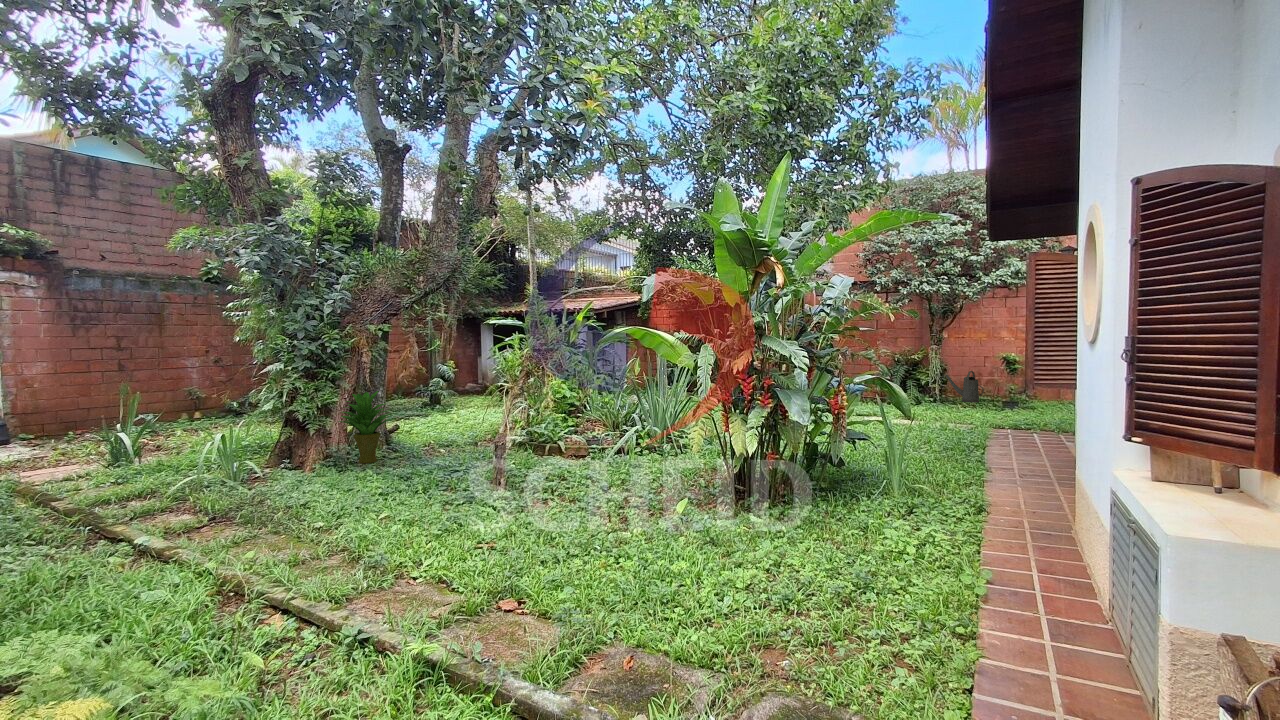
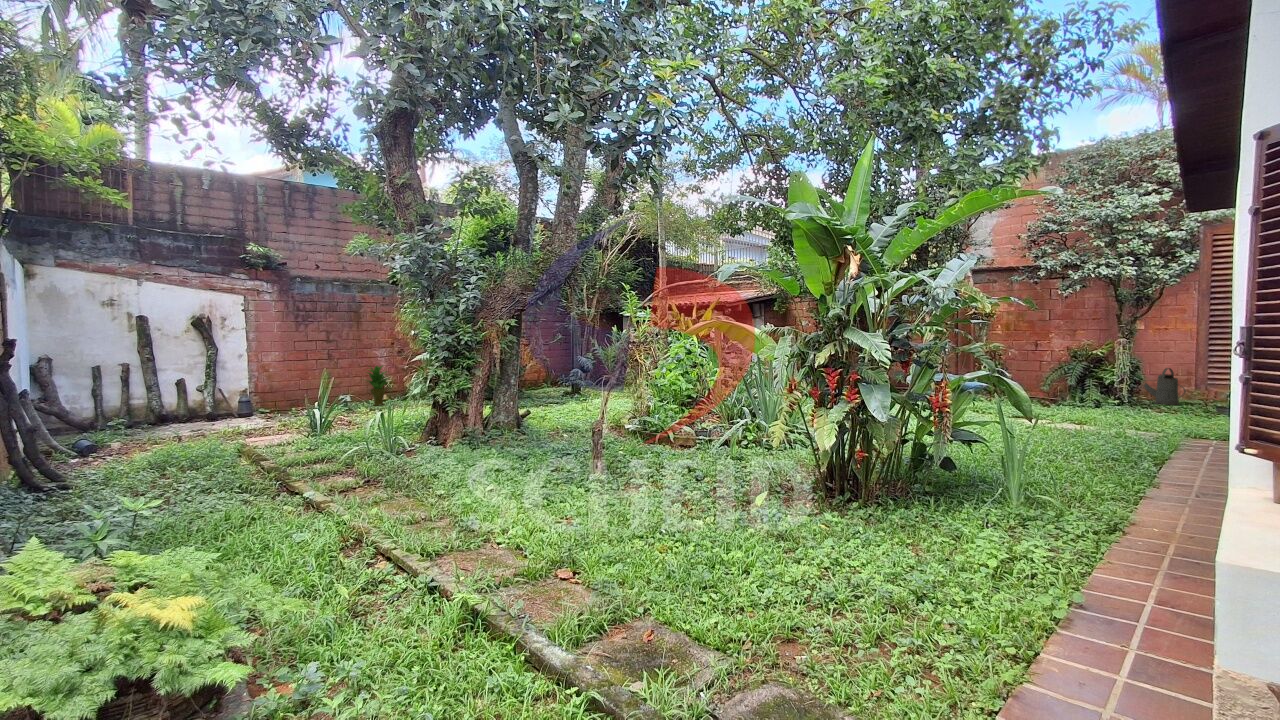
potted plant: present [338,391,396,463] -> present [368,366,387,406]

